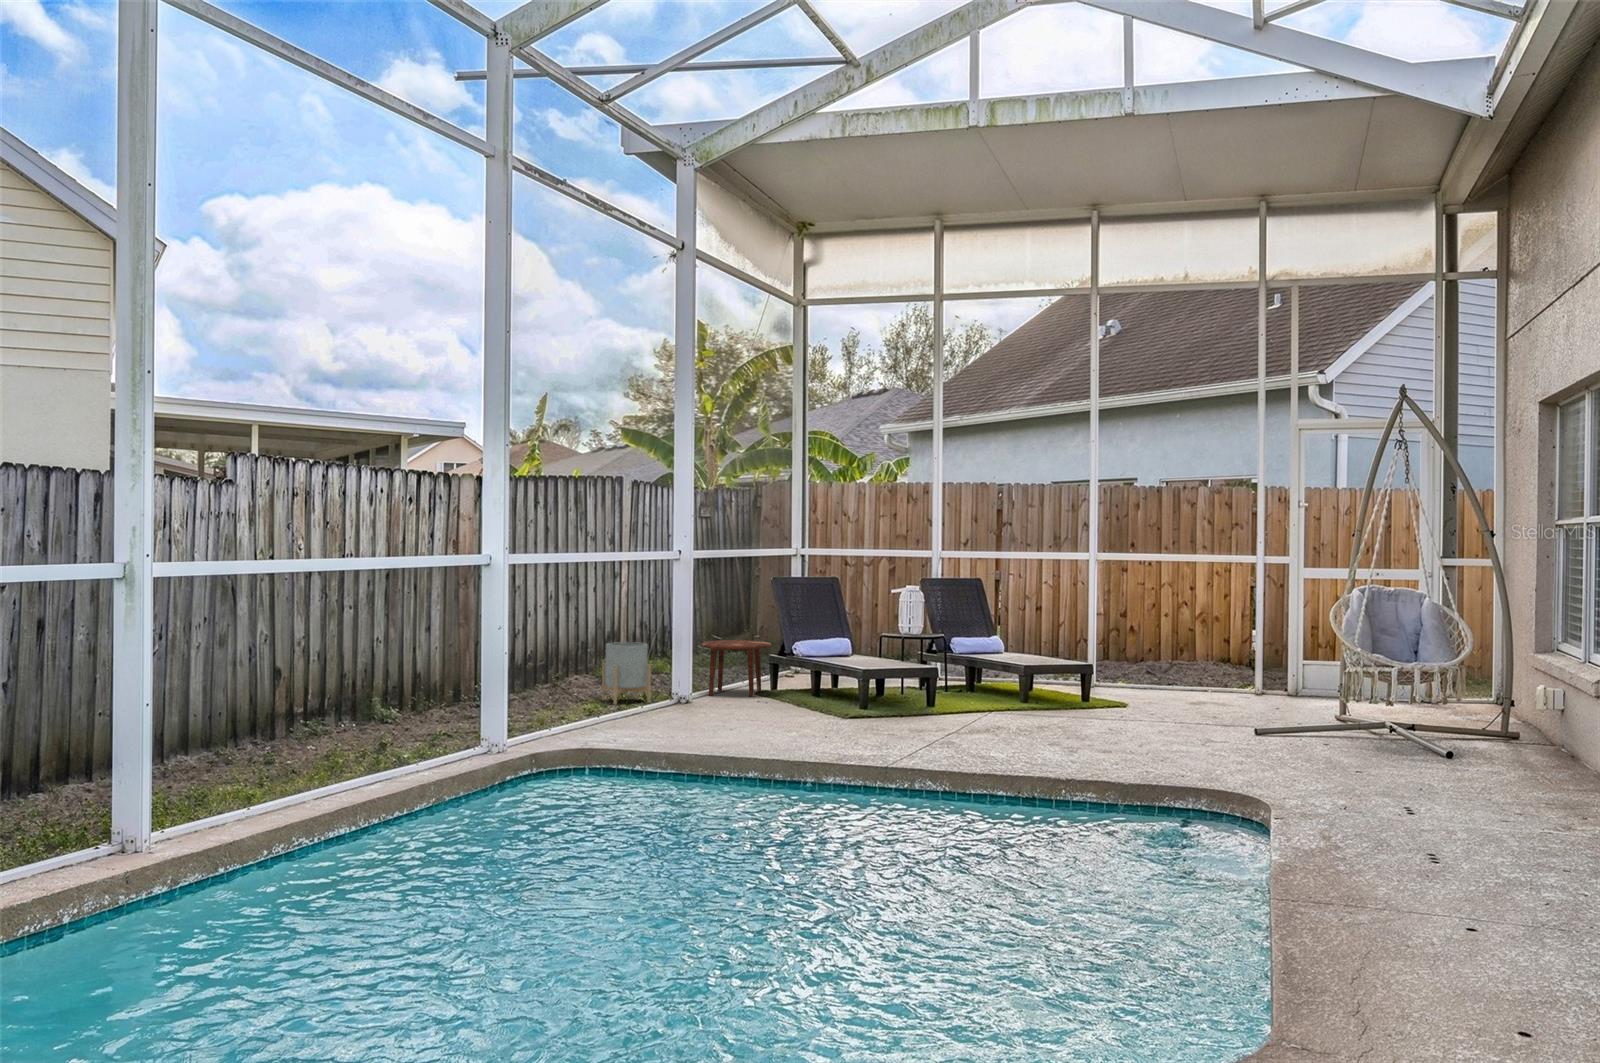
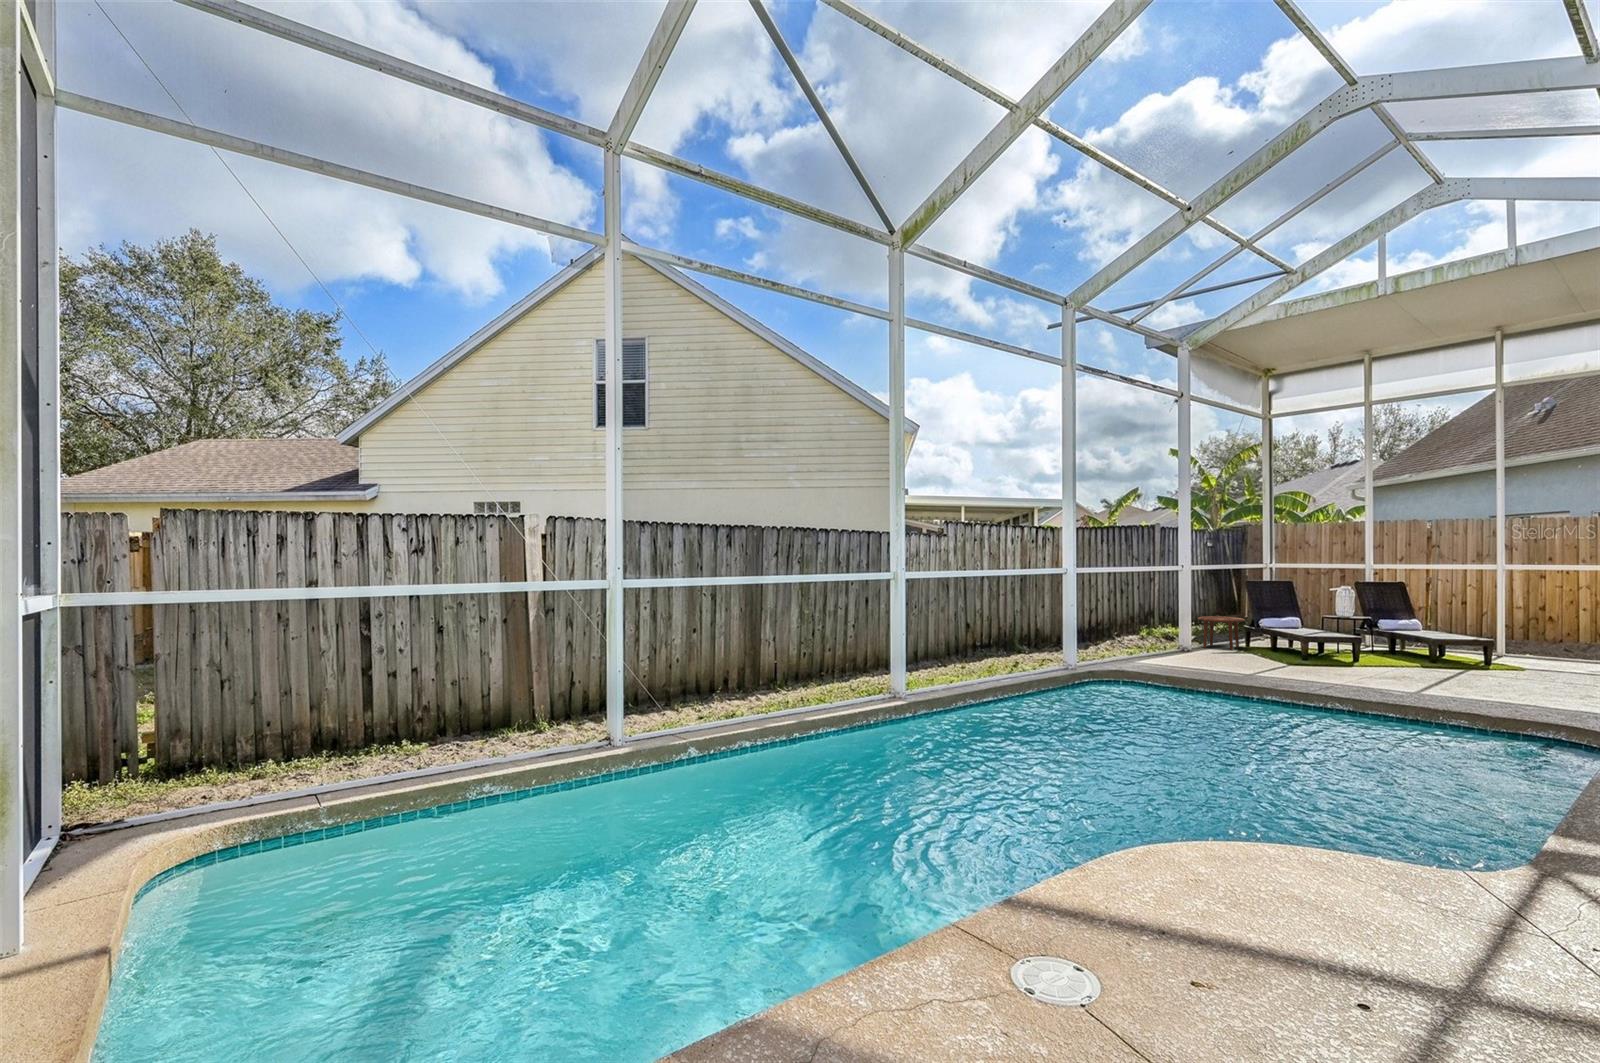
planter: present [602,642,651,705] -> none [1136,615,1166,649]

